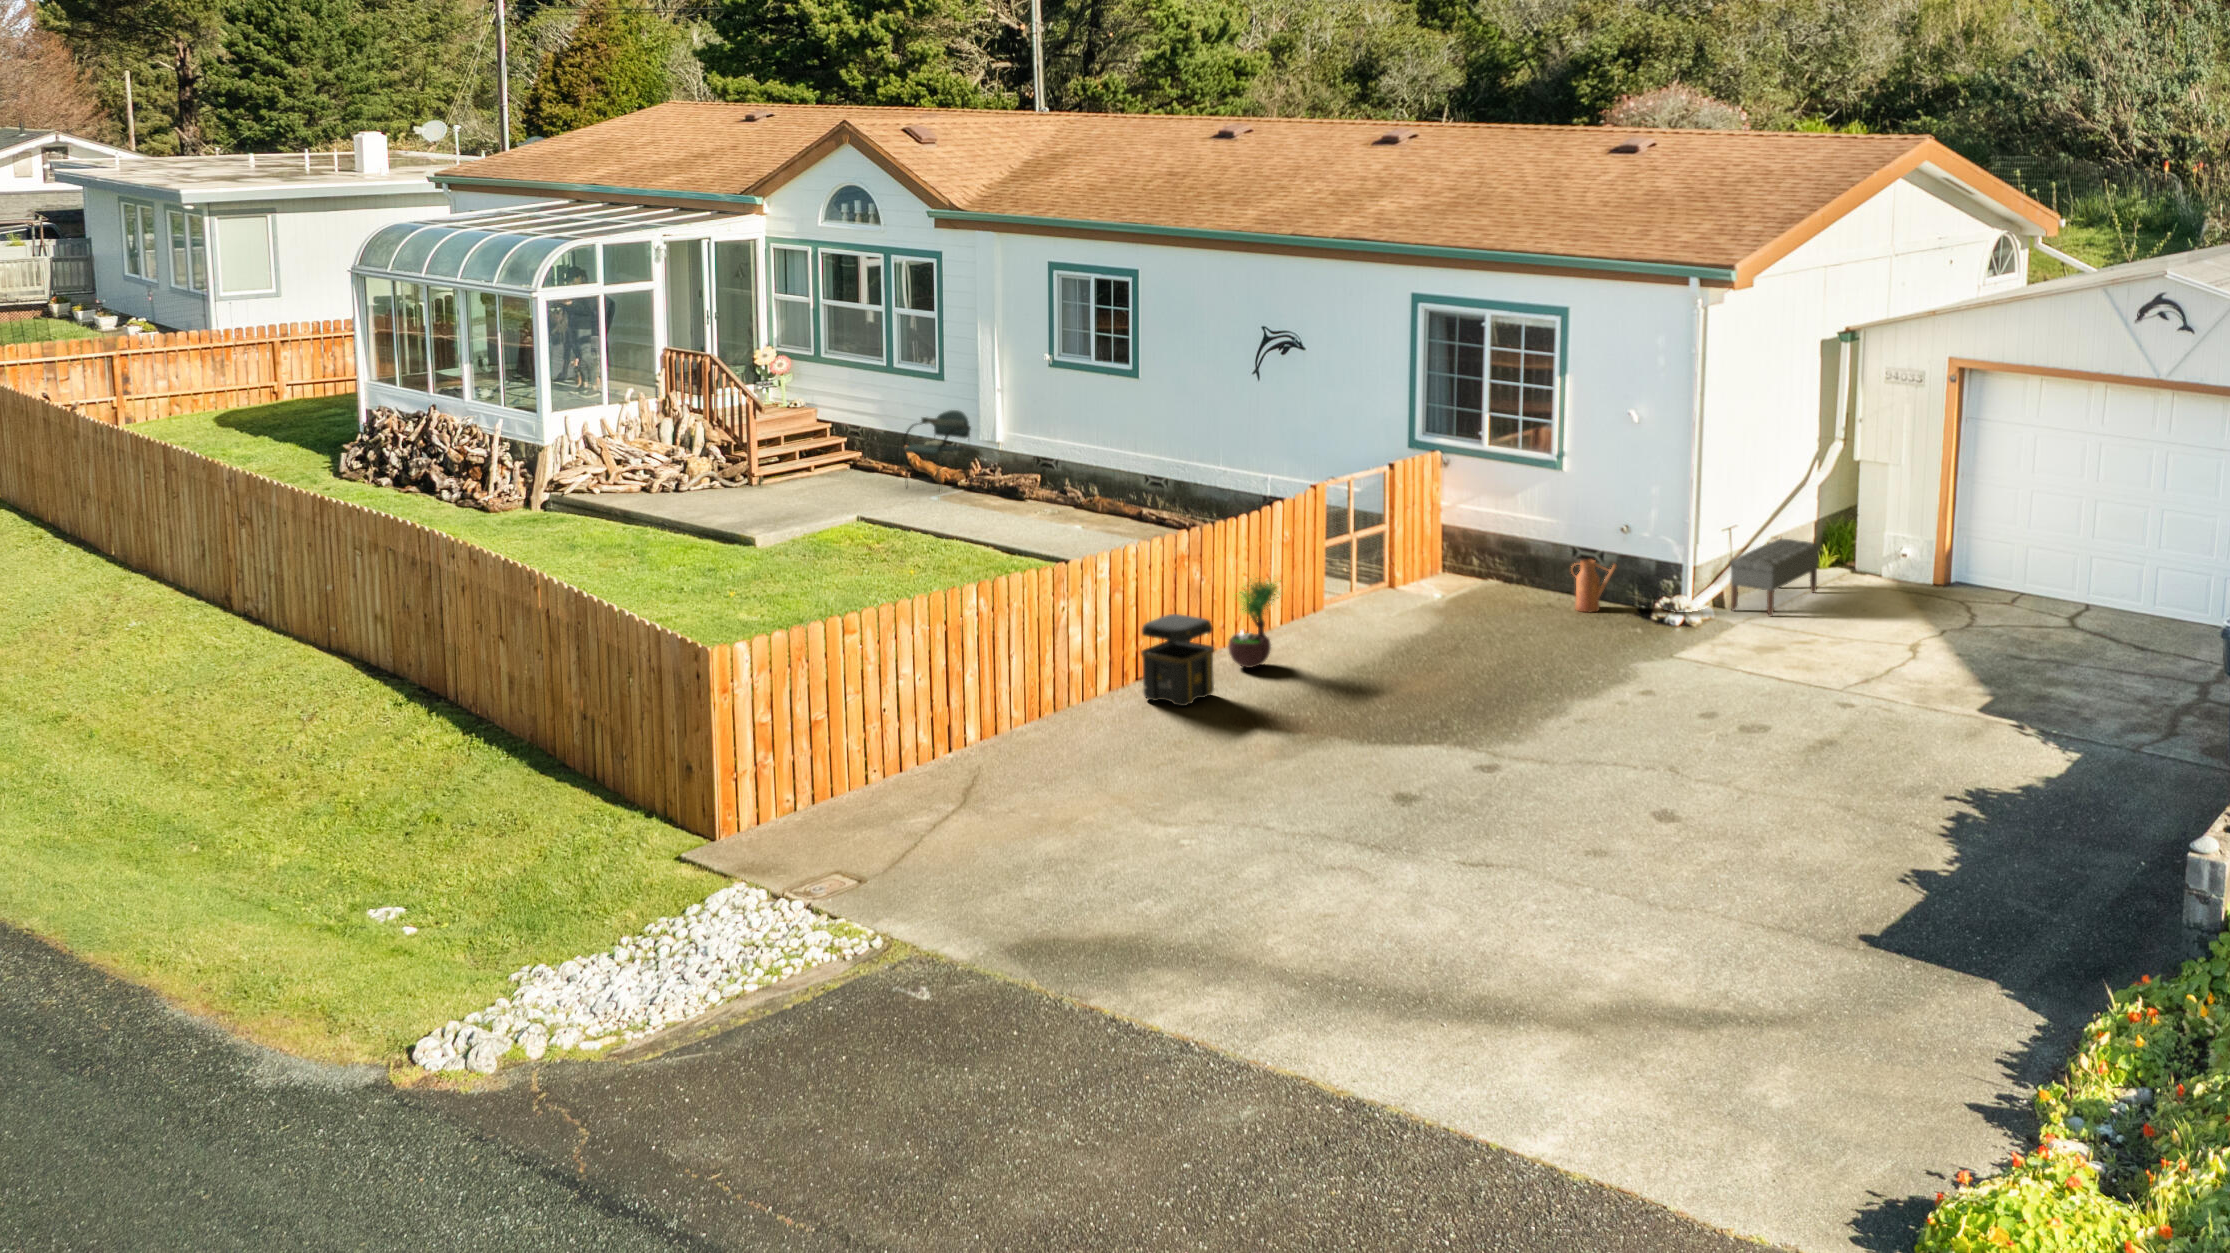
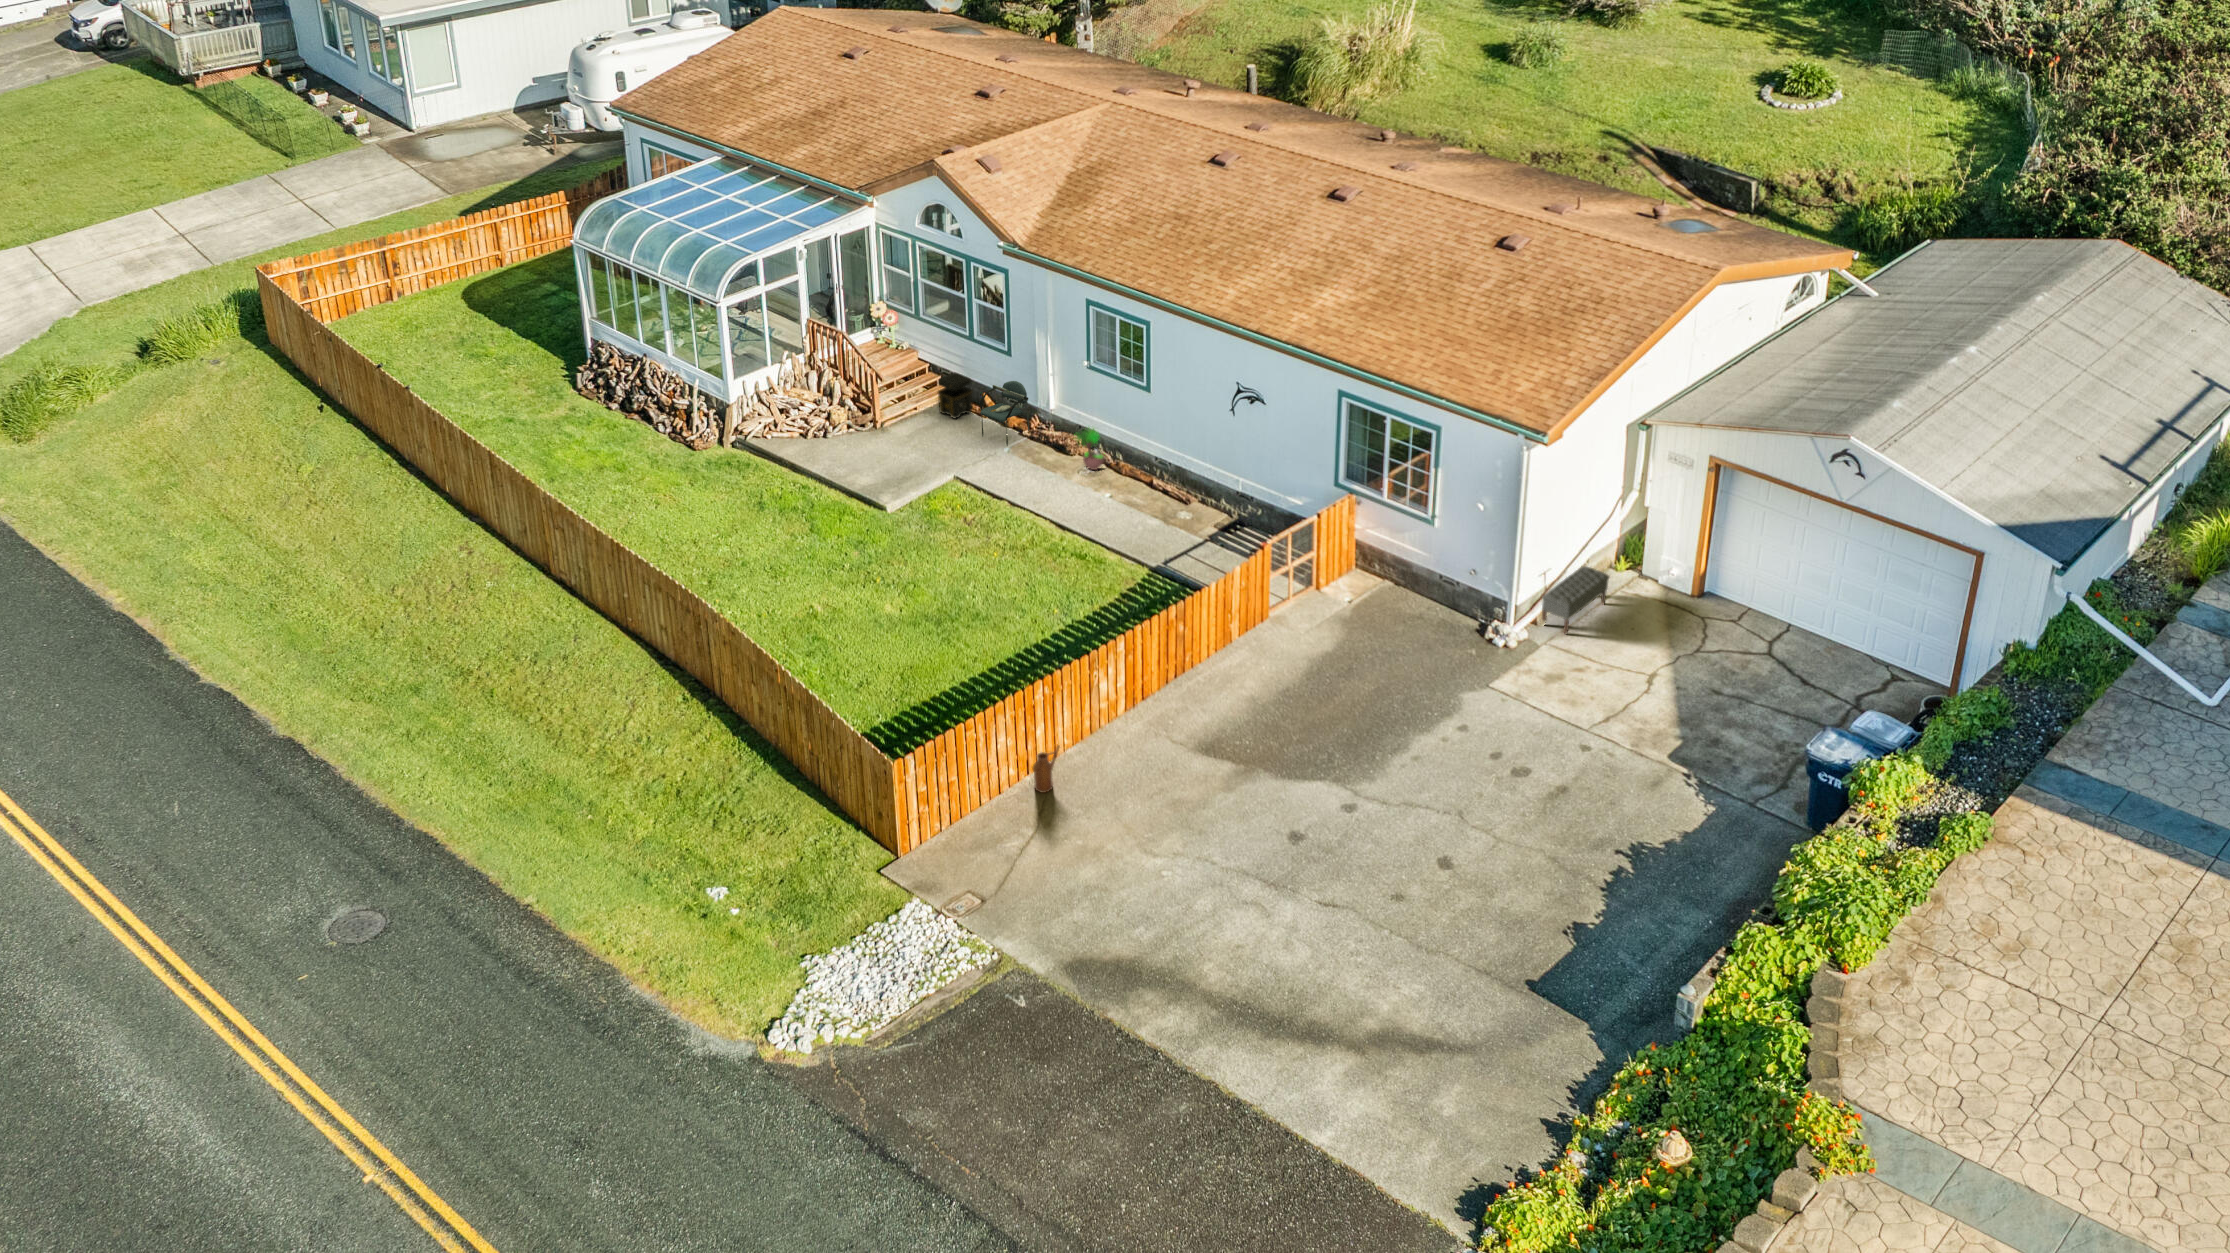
watering can: present [1571,559,1617,612] -> present [1033,745,1059,793]
potted tree: present [1228,578,1281,668] -> present [1076,427,1105,470]
toolbox: present [1141,614,1214,706] -> present [938,372,973,418]

